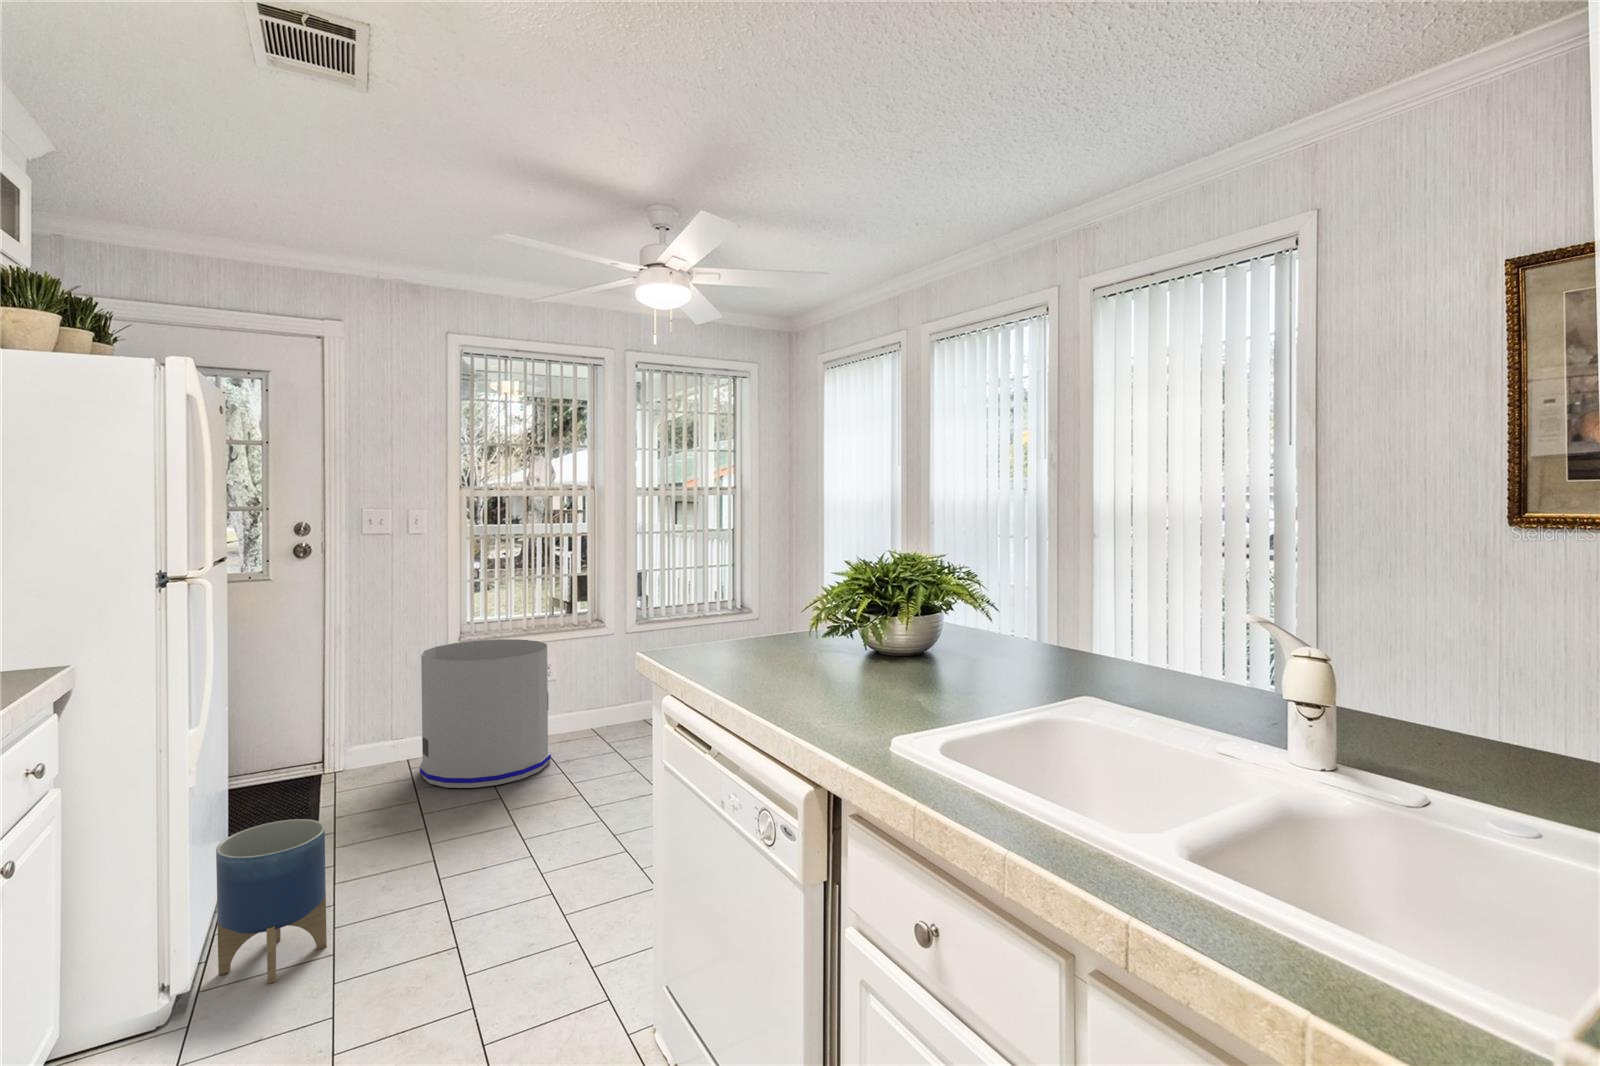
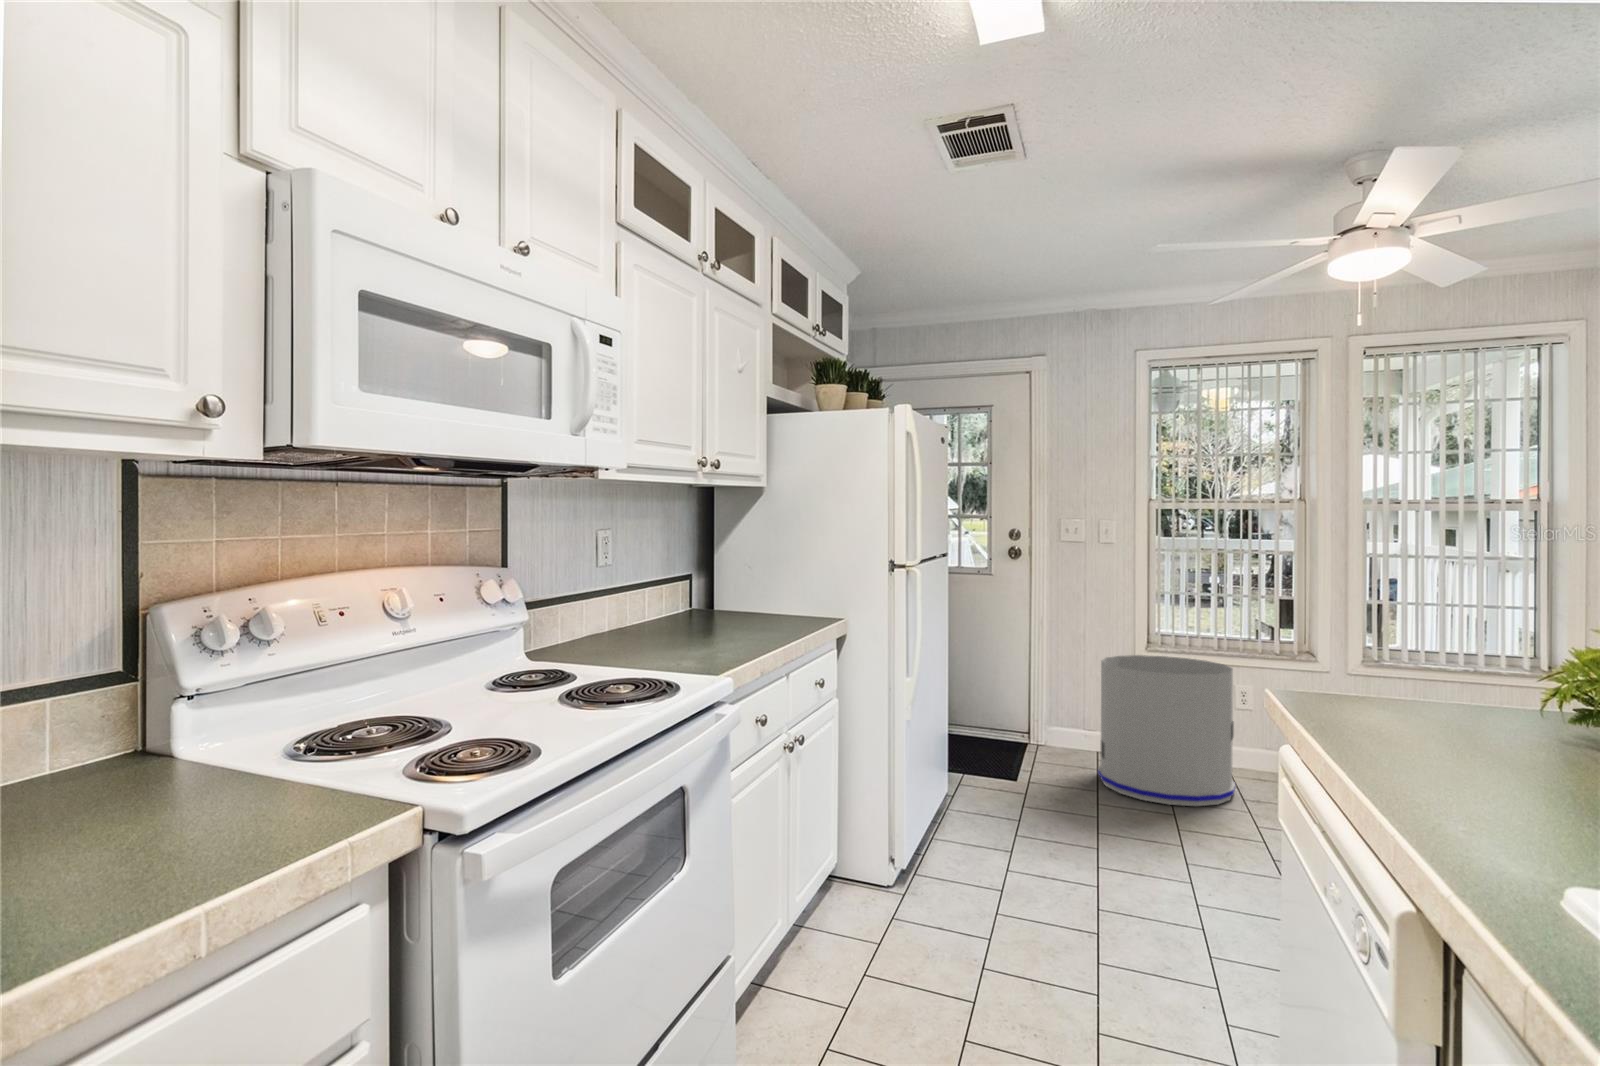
planter: present [216,819,327,983] -> none [916,766,989,890]

